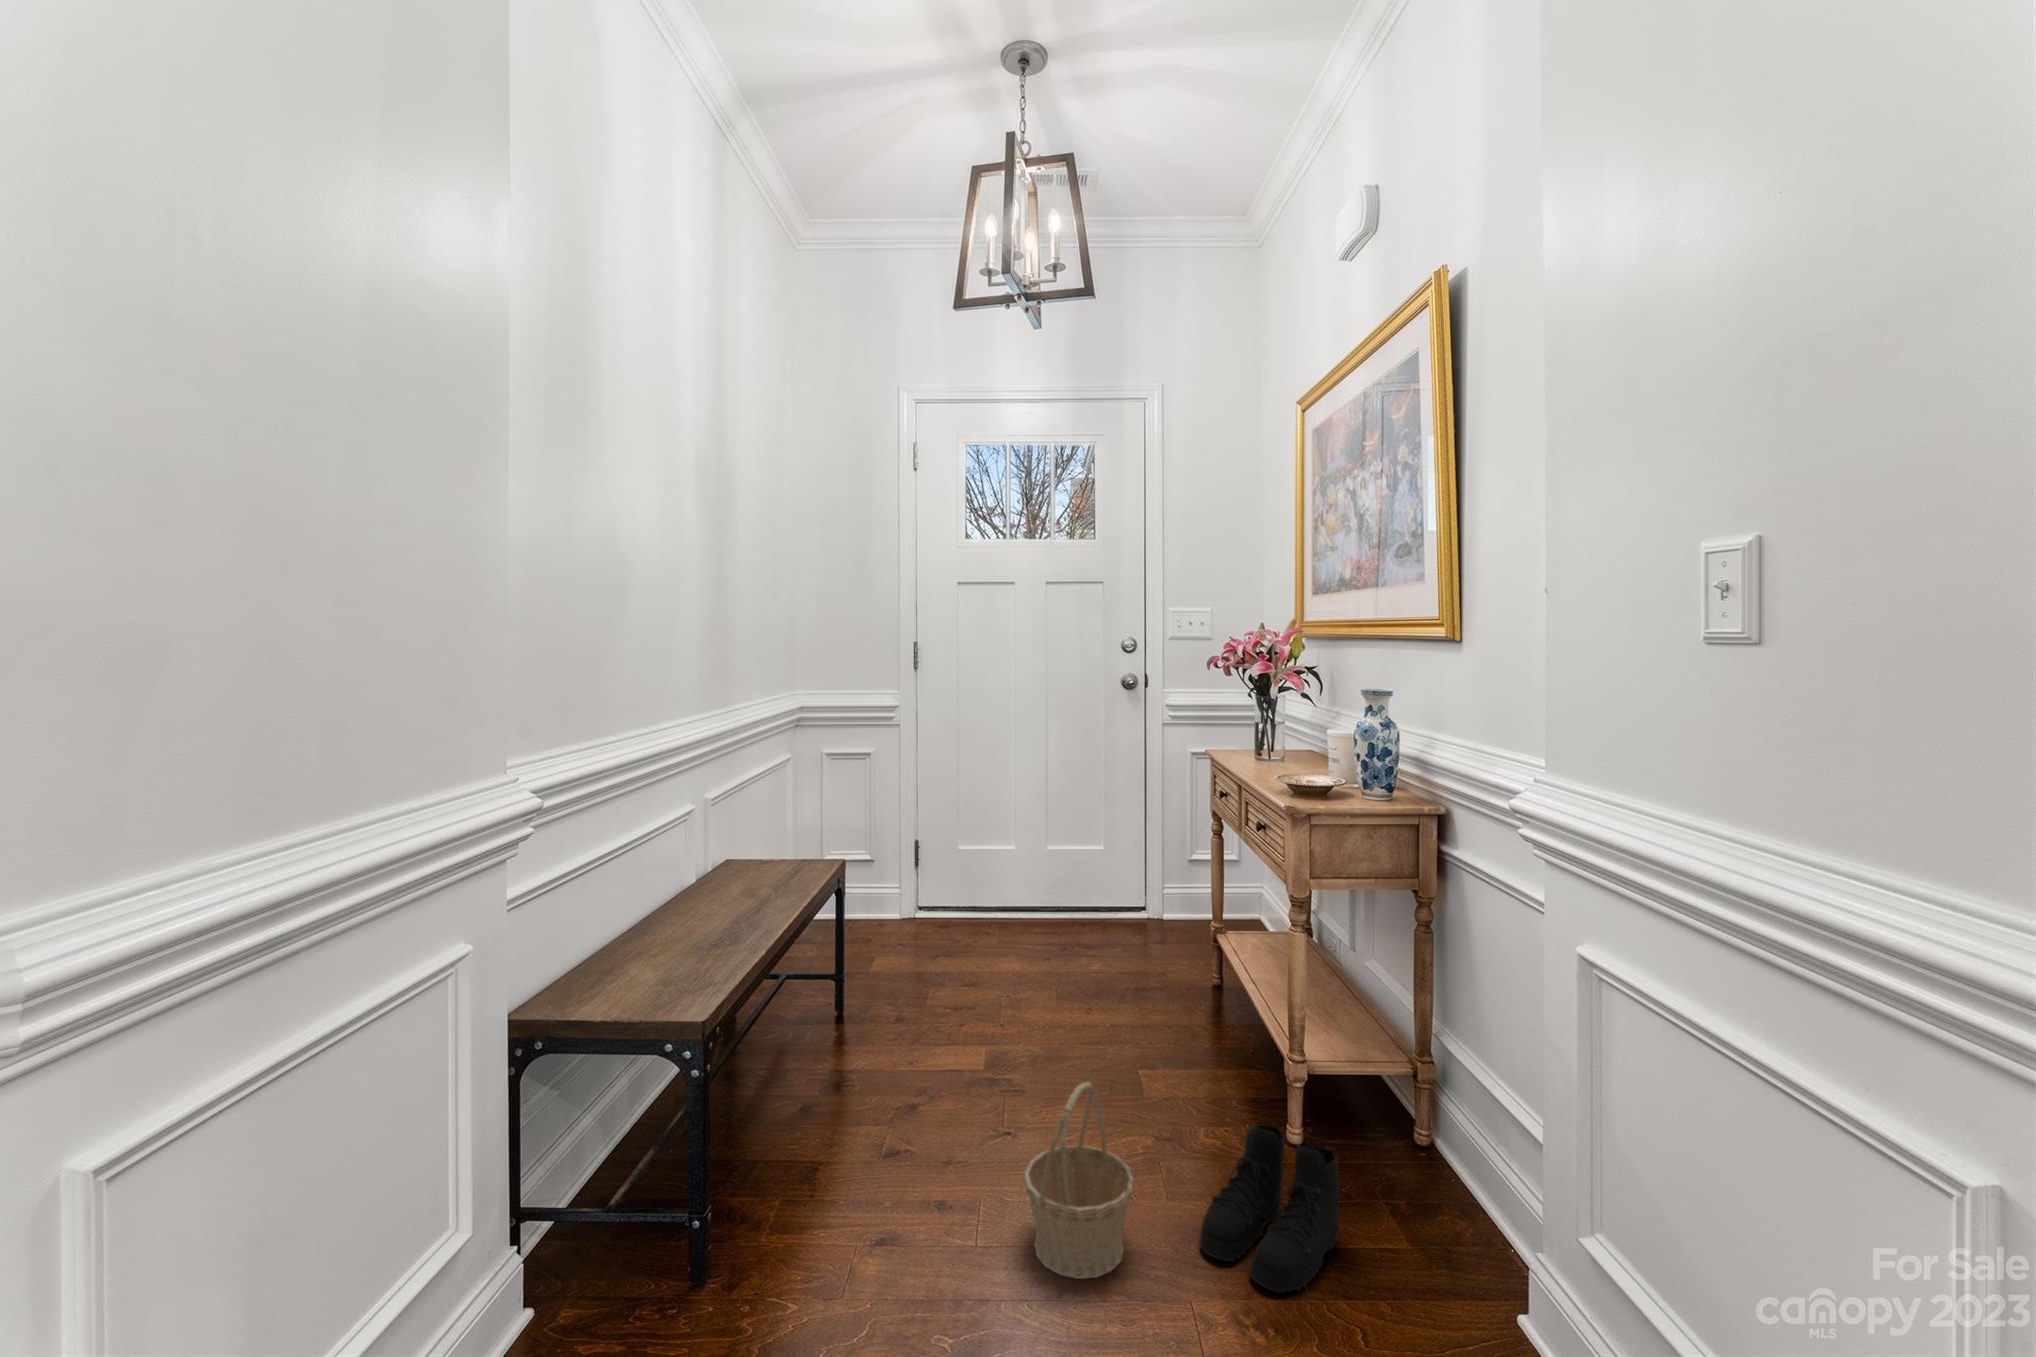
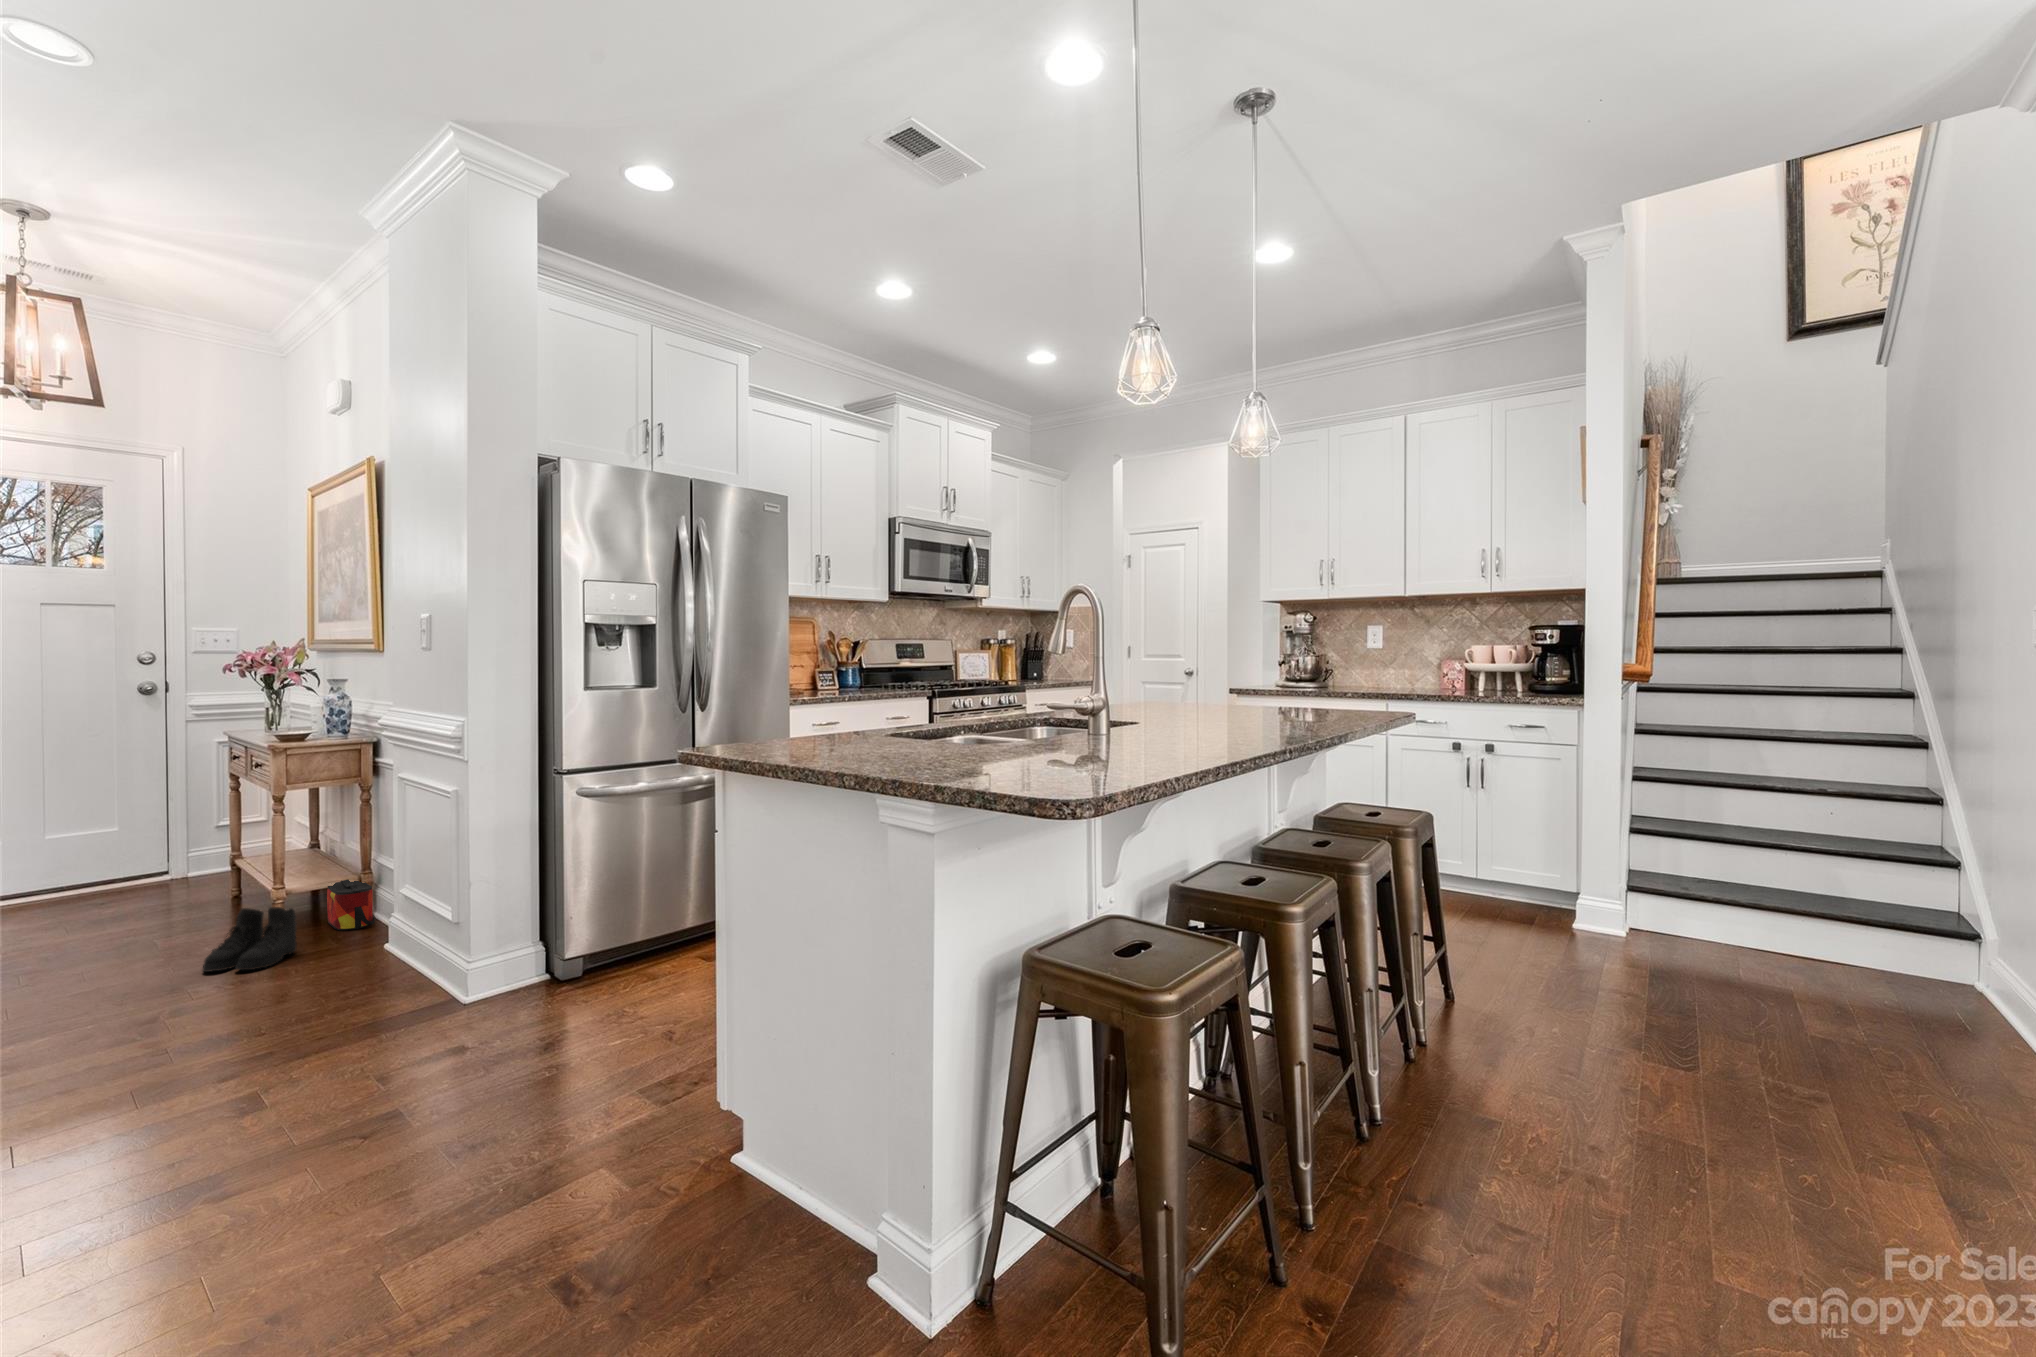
bag: none [1360,1055,1447,1185] -> present [327,880,375,931]
basket: present [1024,1082,1135,1279] -> none [63,900,153,1002]

